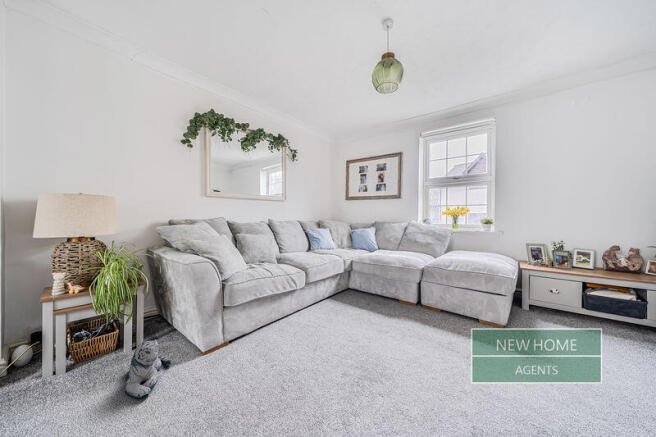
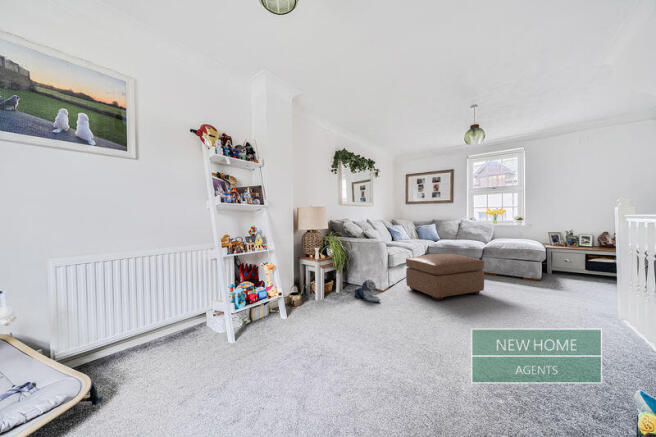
ottoman: none [256,282,387,395] -> present [406,254,484,301]

